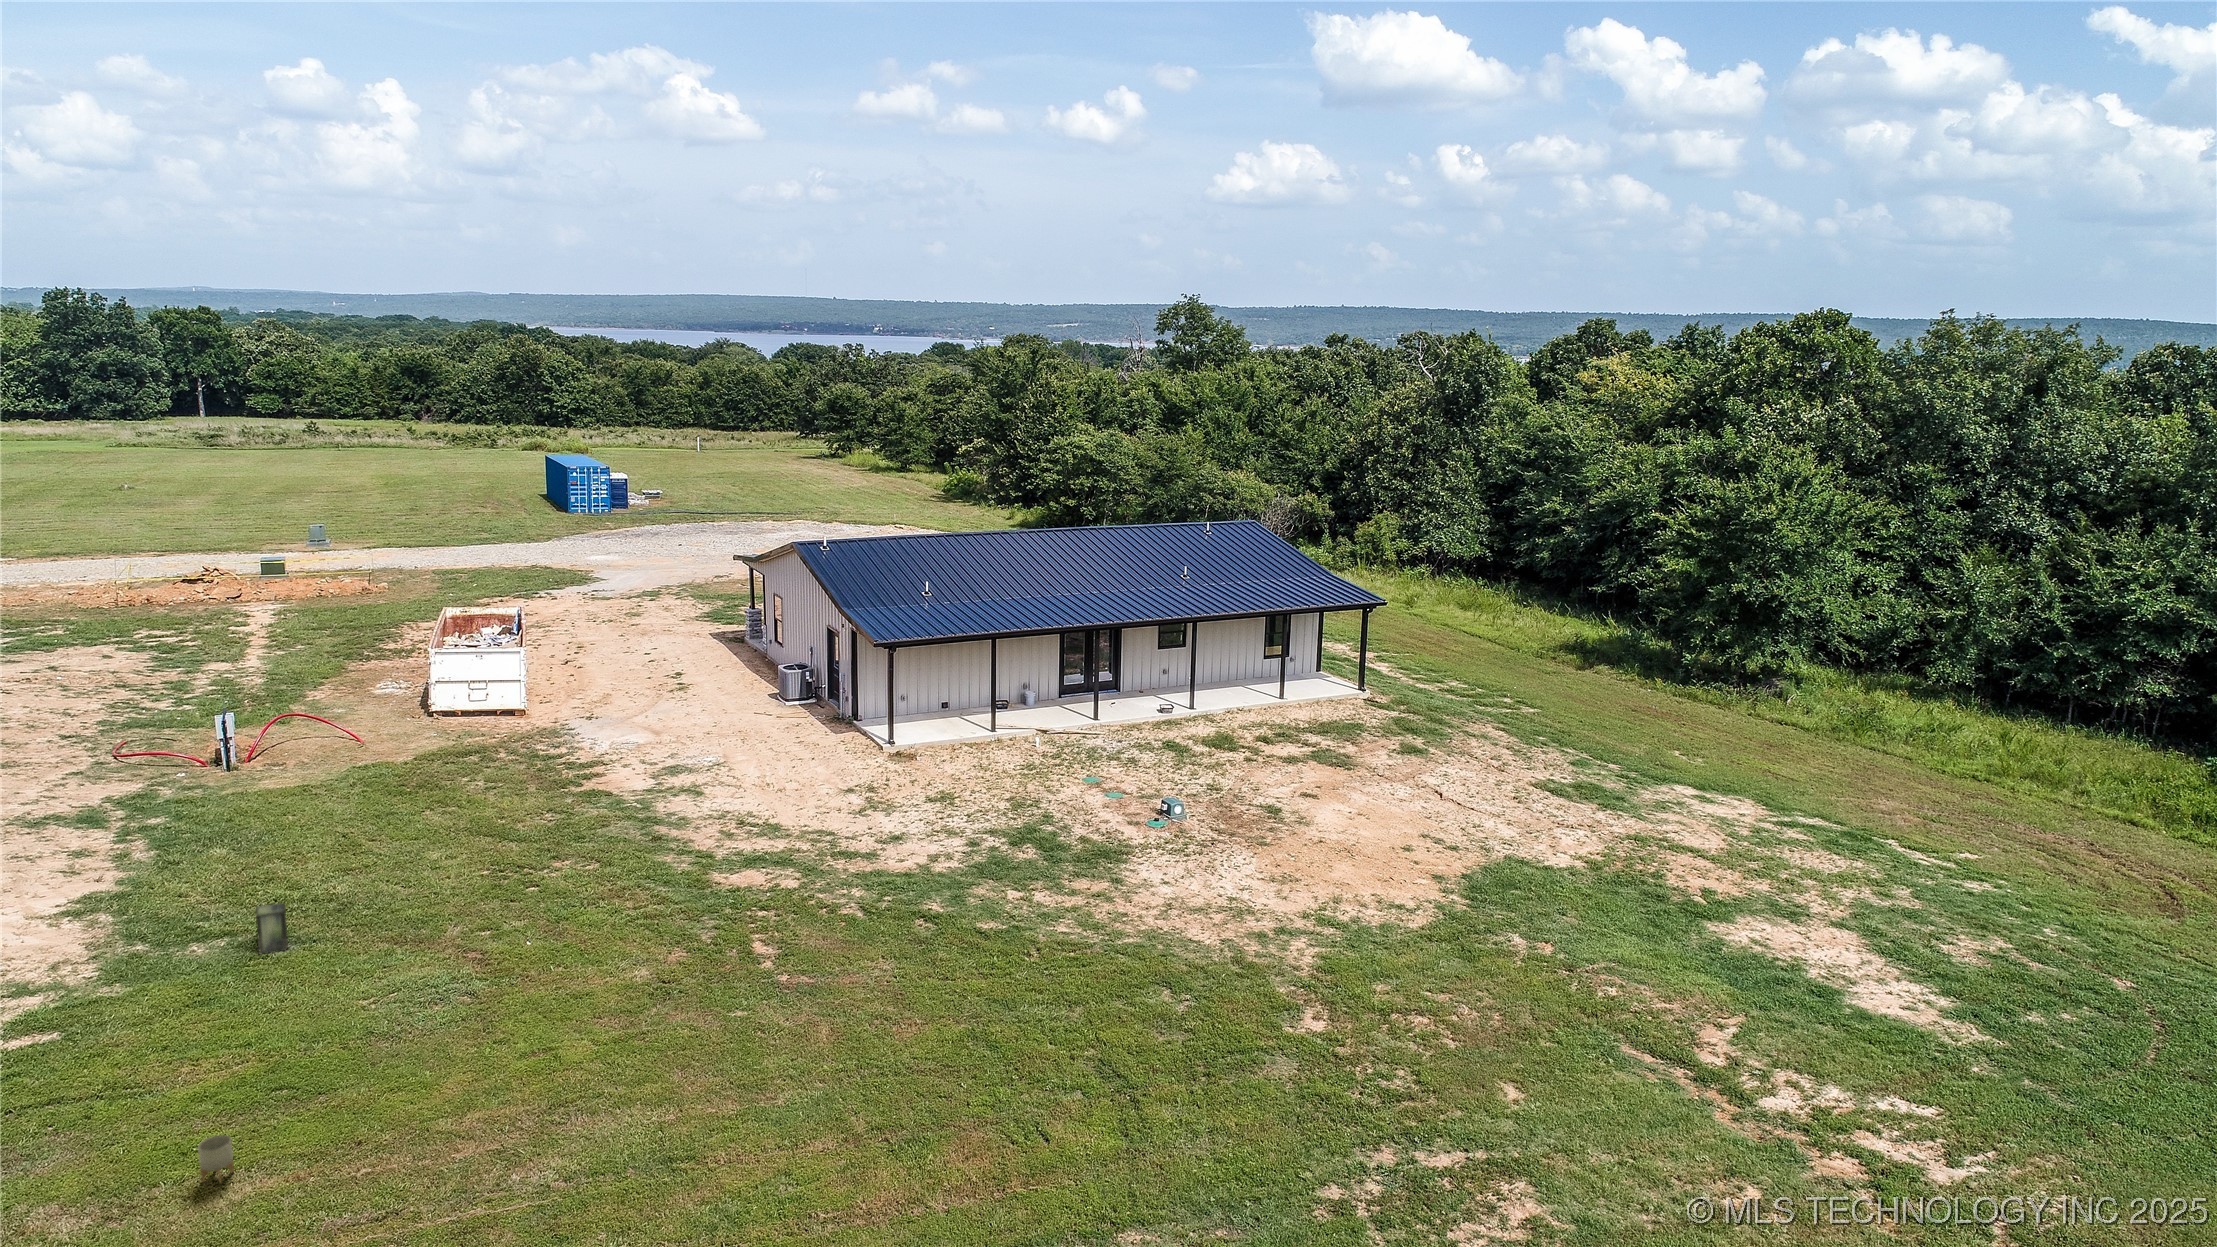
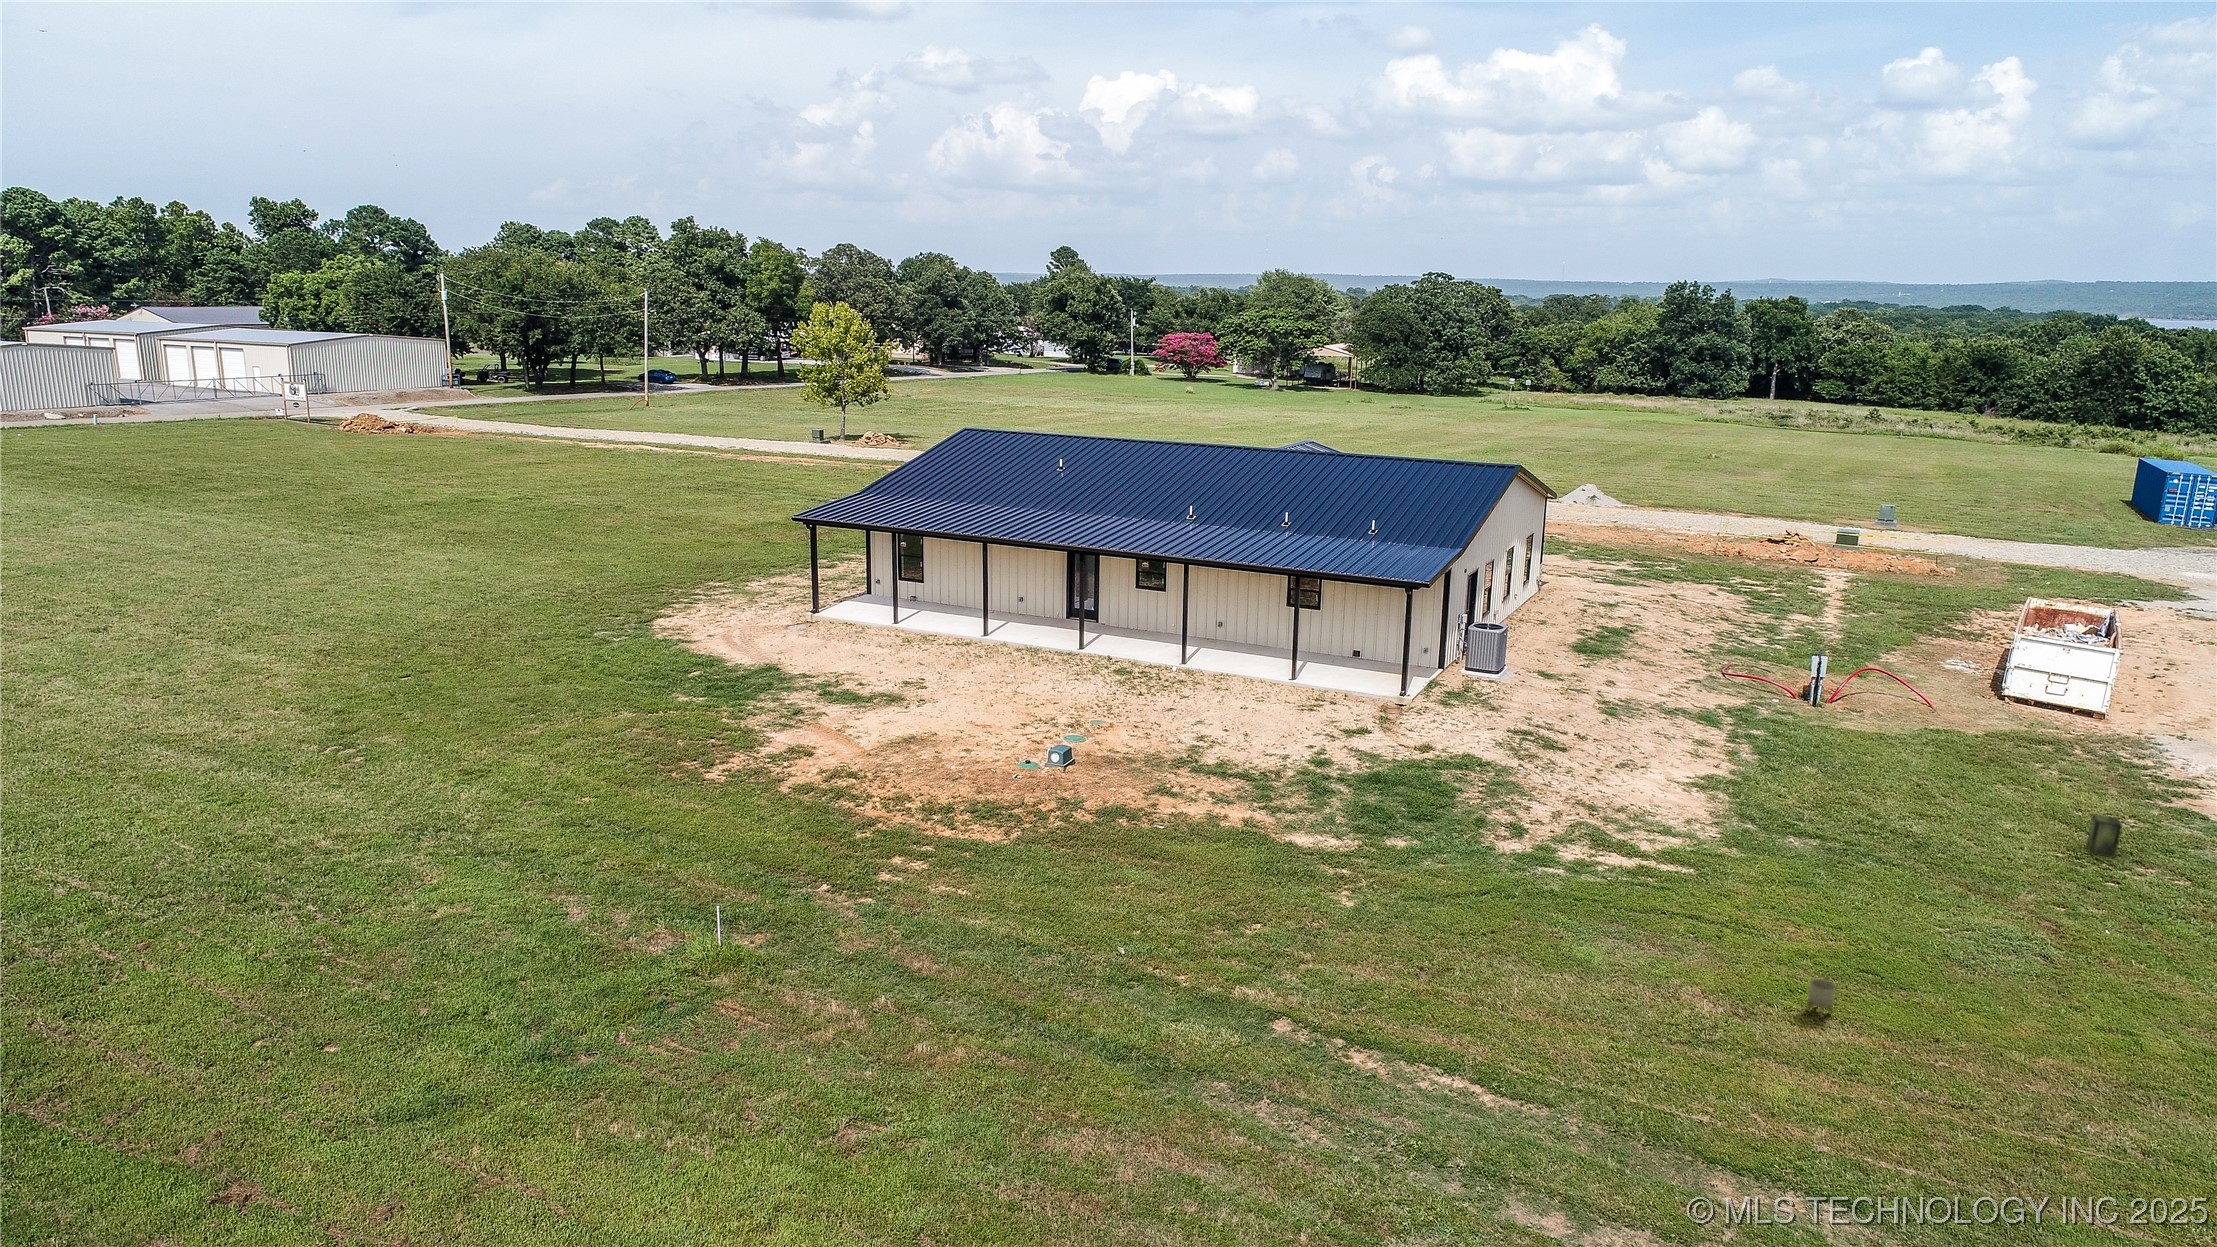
storage box: present [256,903,288,954] -> present [2086,814,2122,858]

